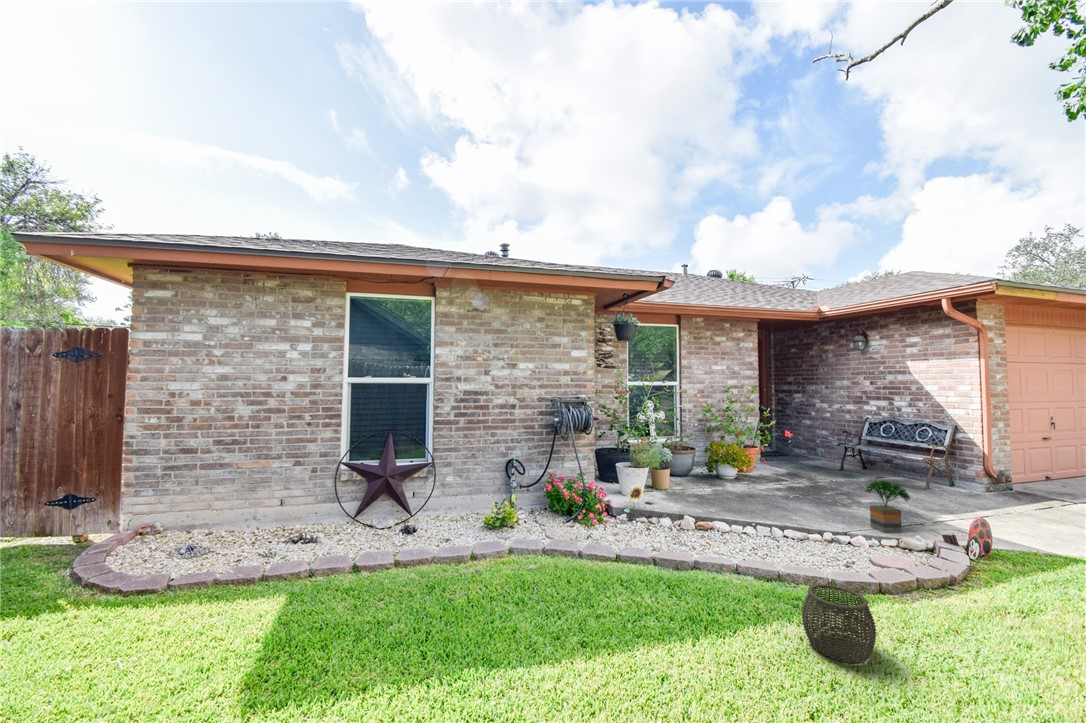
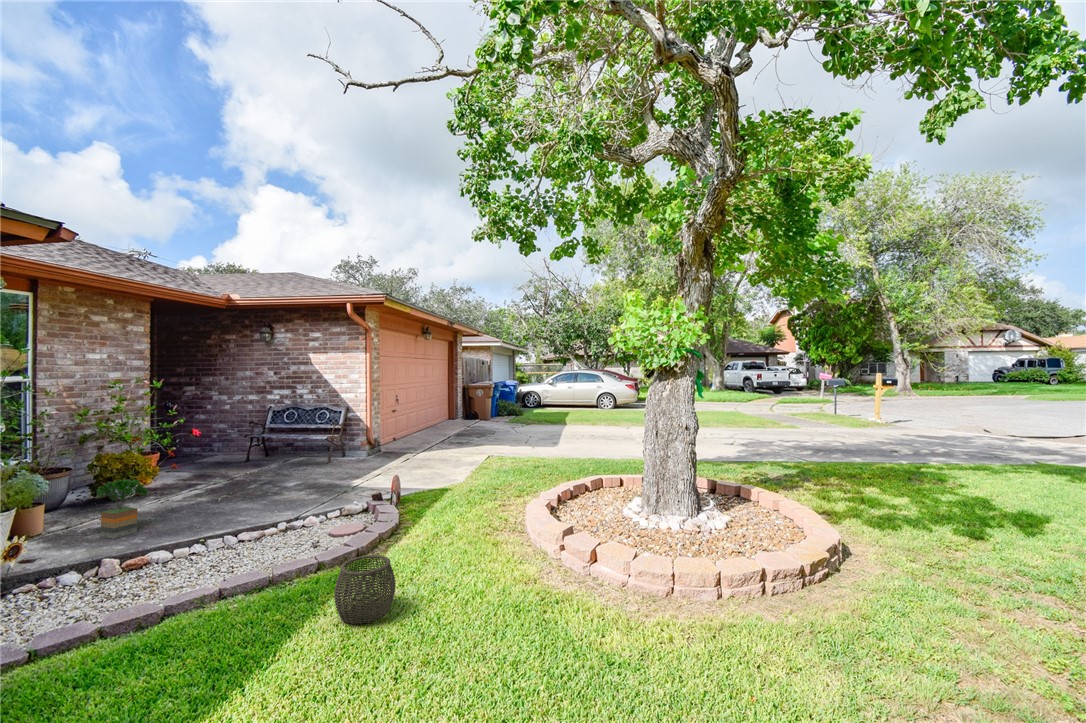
potted tree: present [866,481,910,533] -> present [97,480,148,539]

